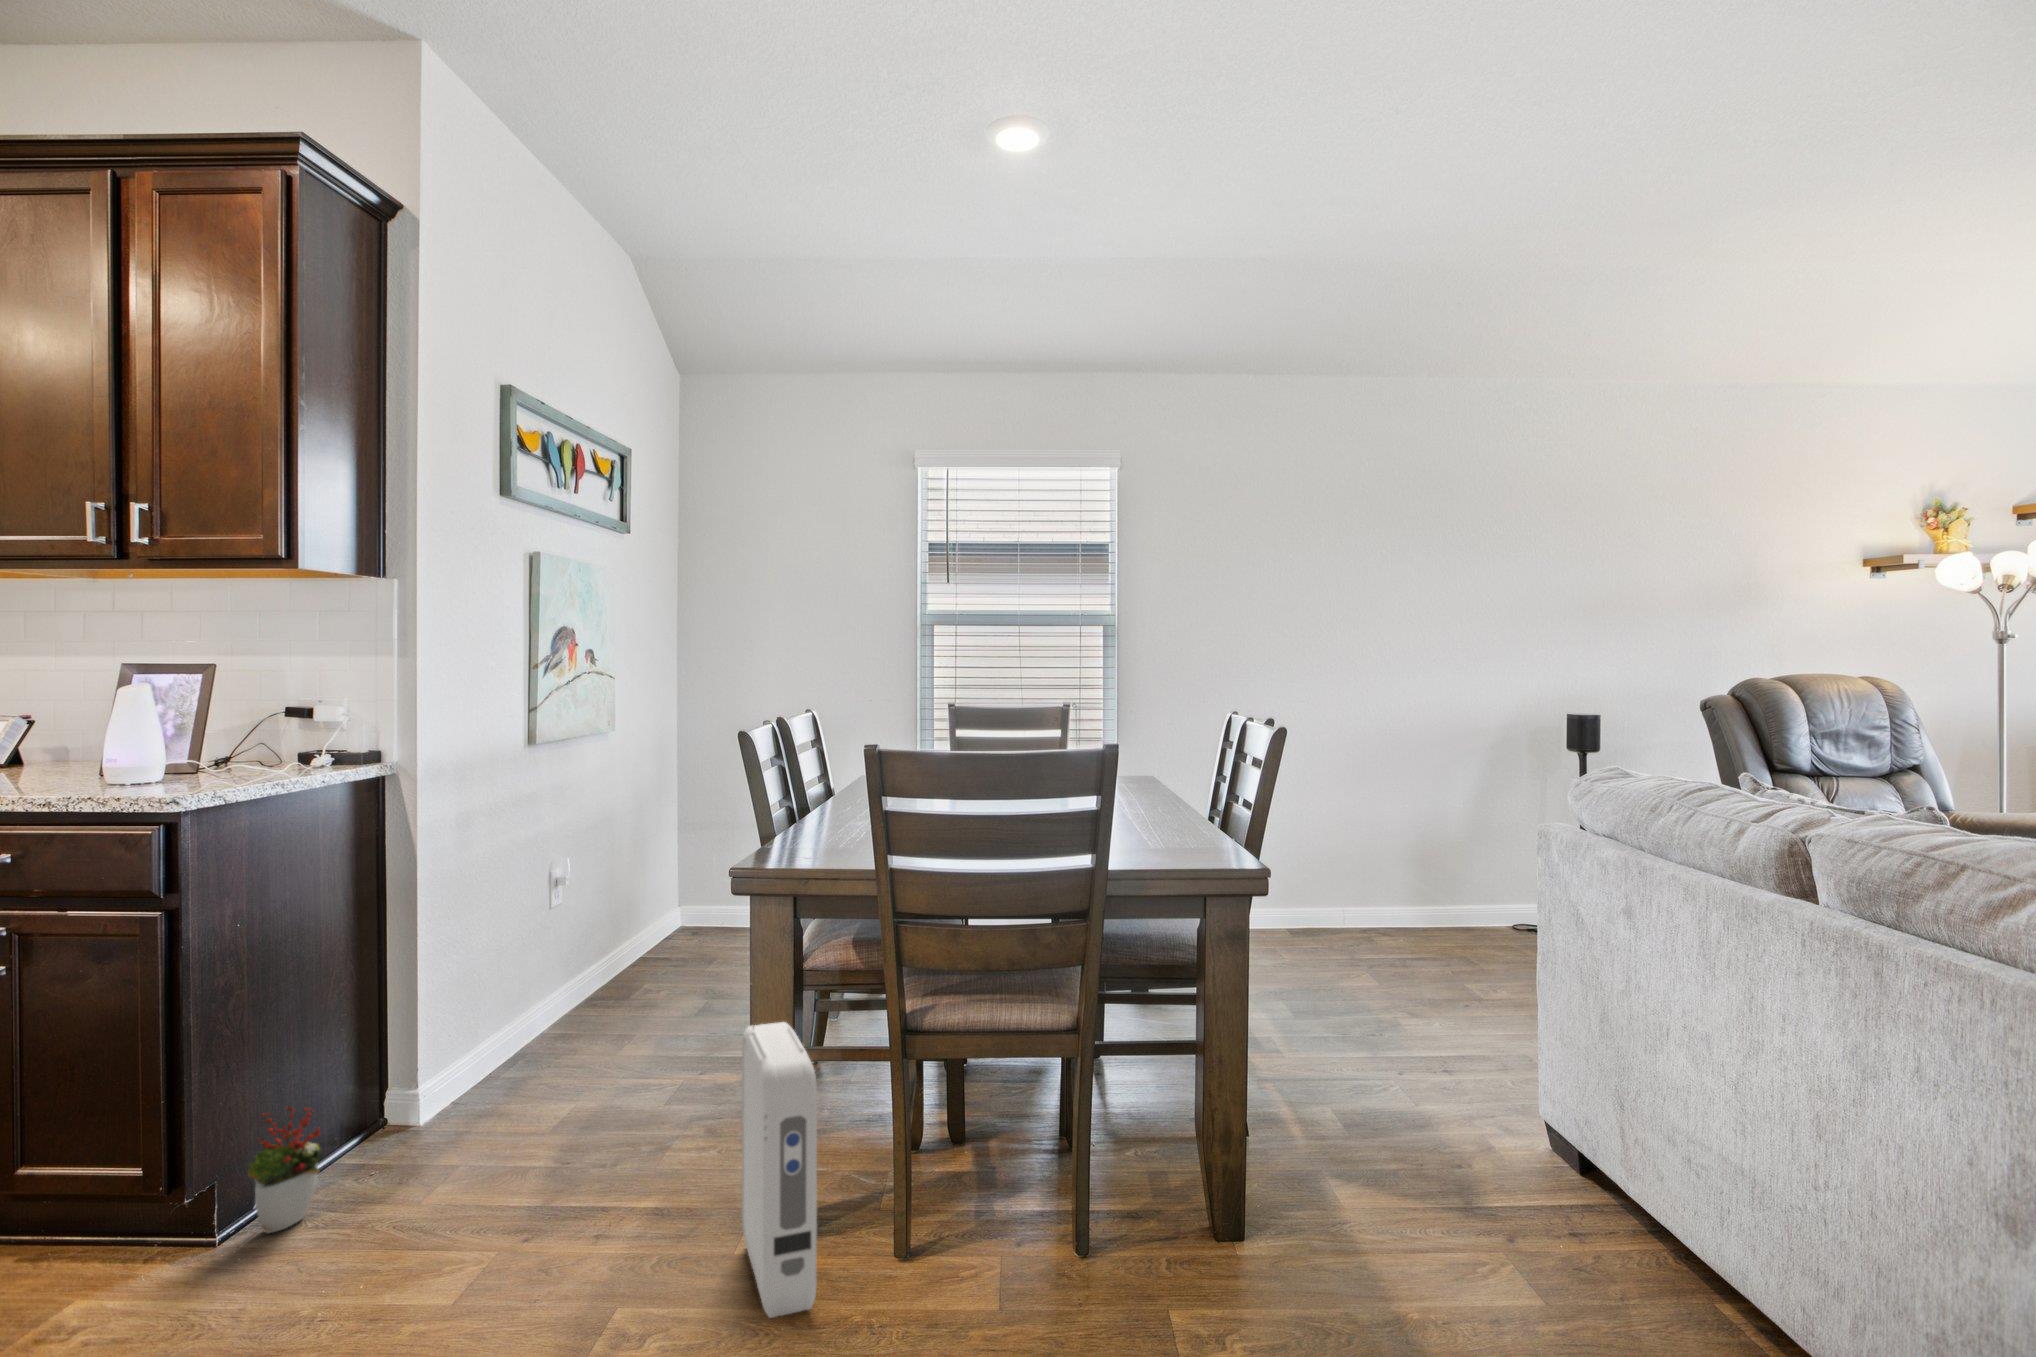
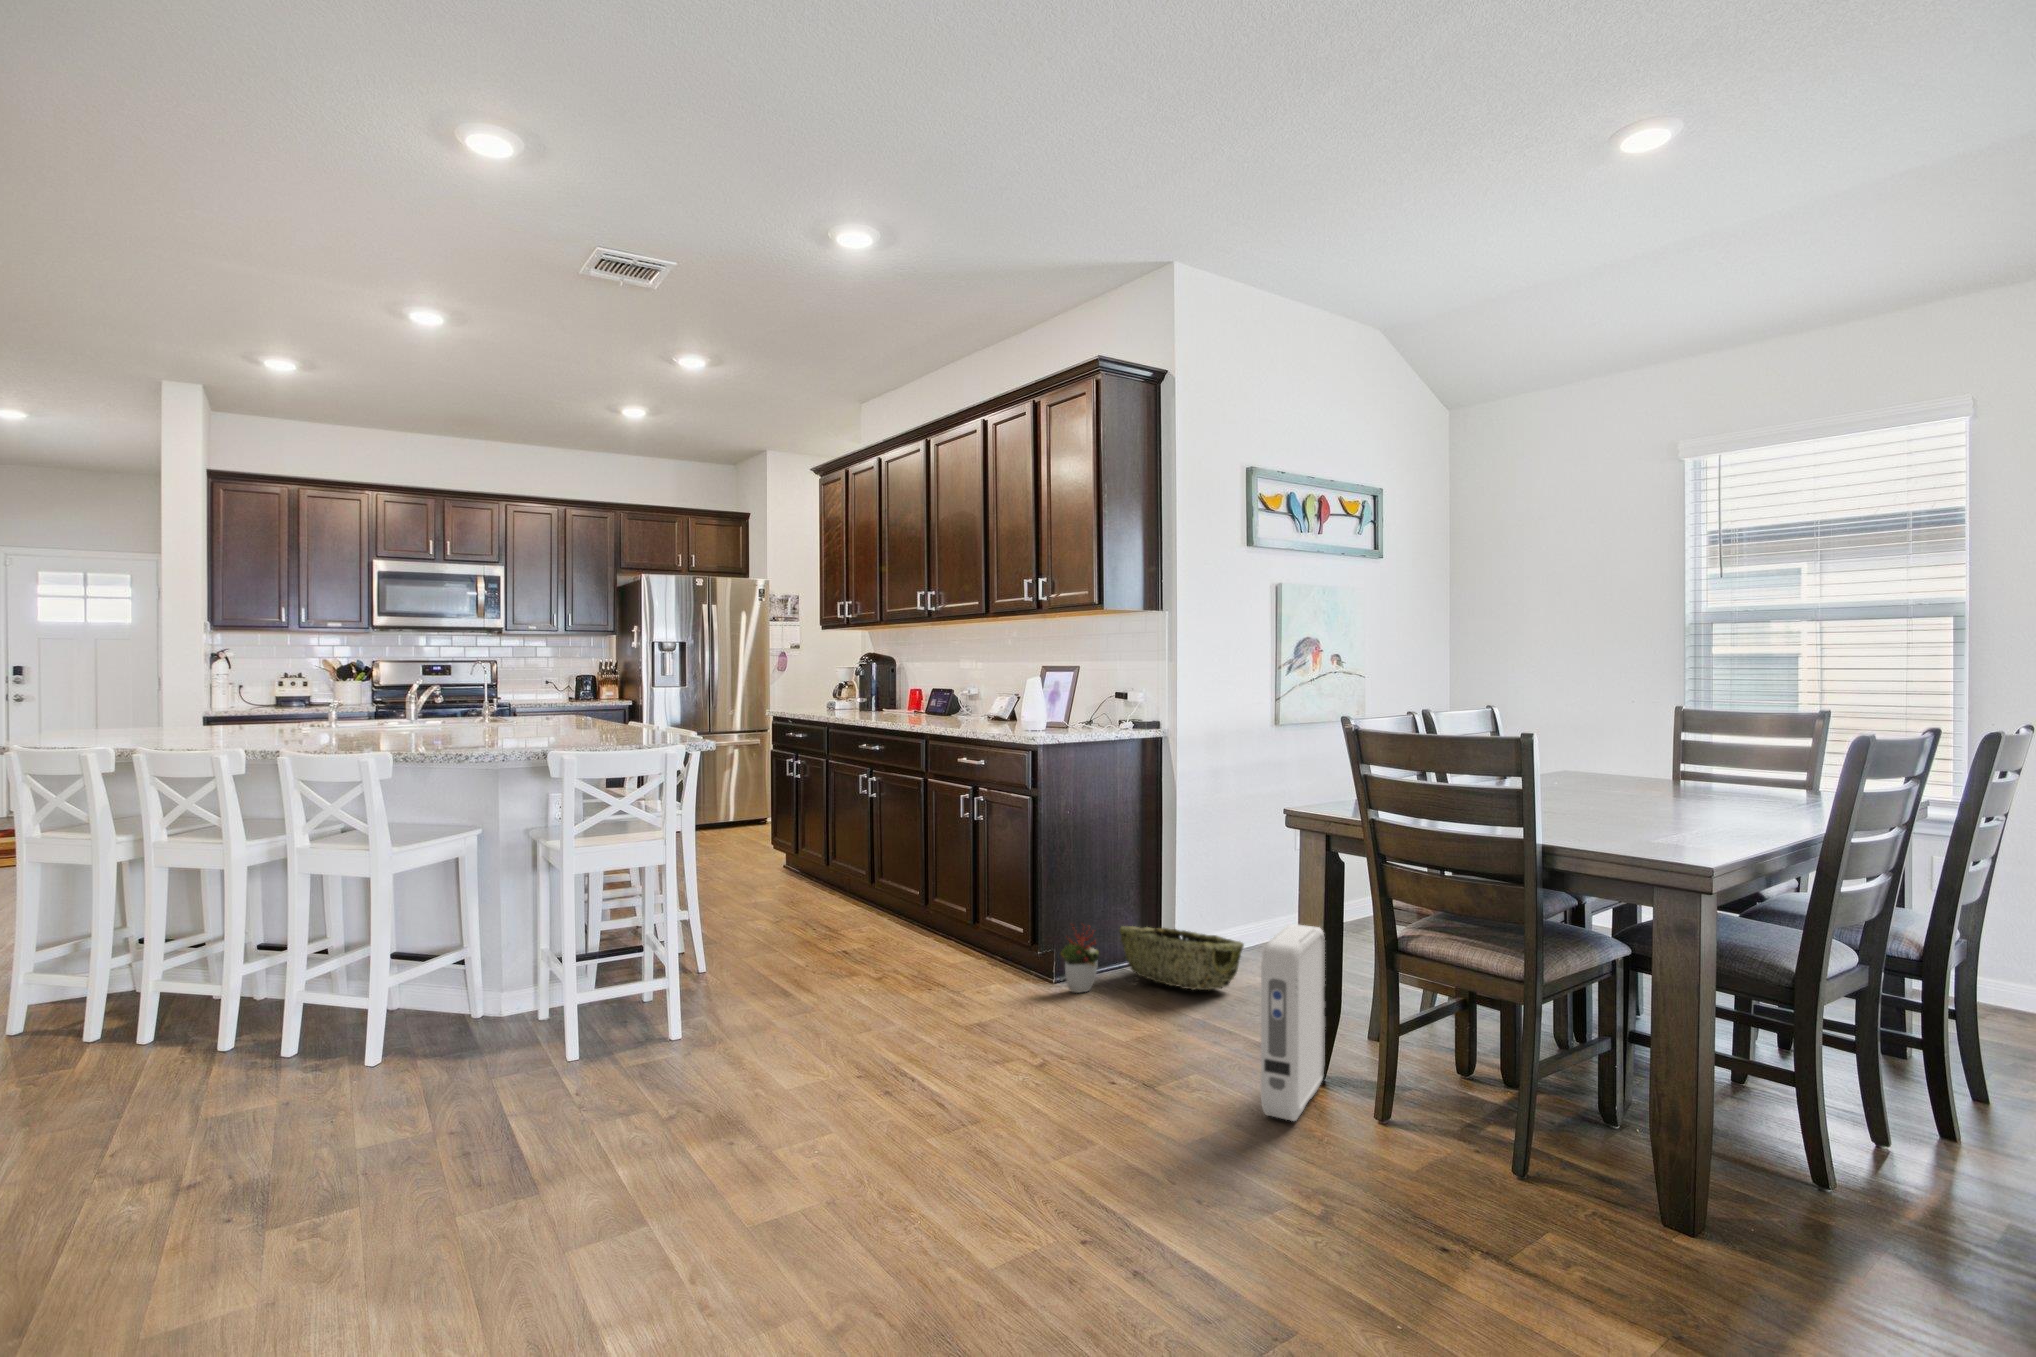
woven basket: none [338,1060,558,1160] -> present [1120,926,1244,990]

